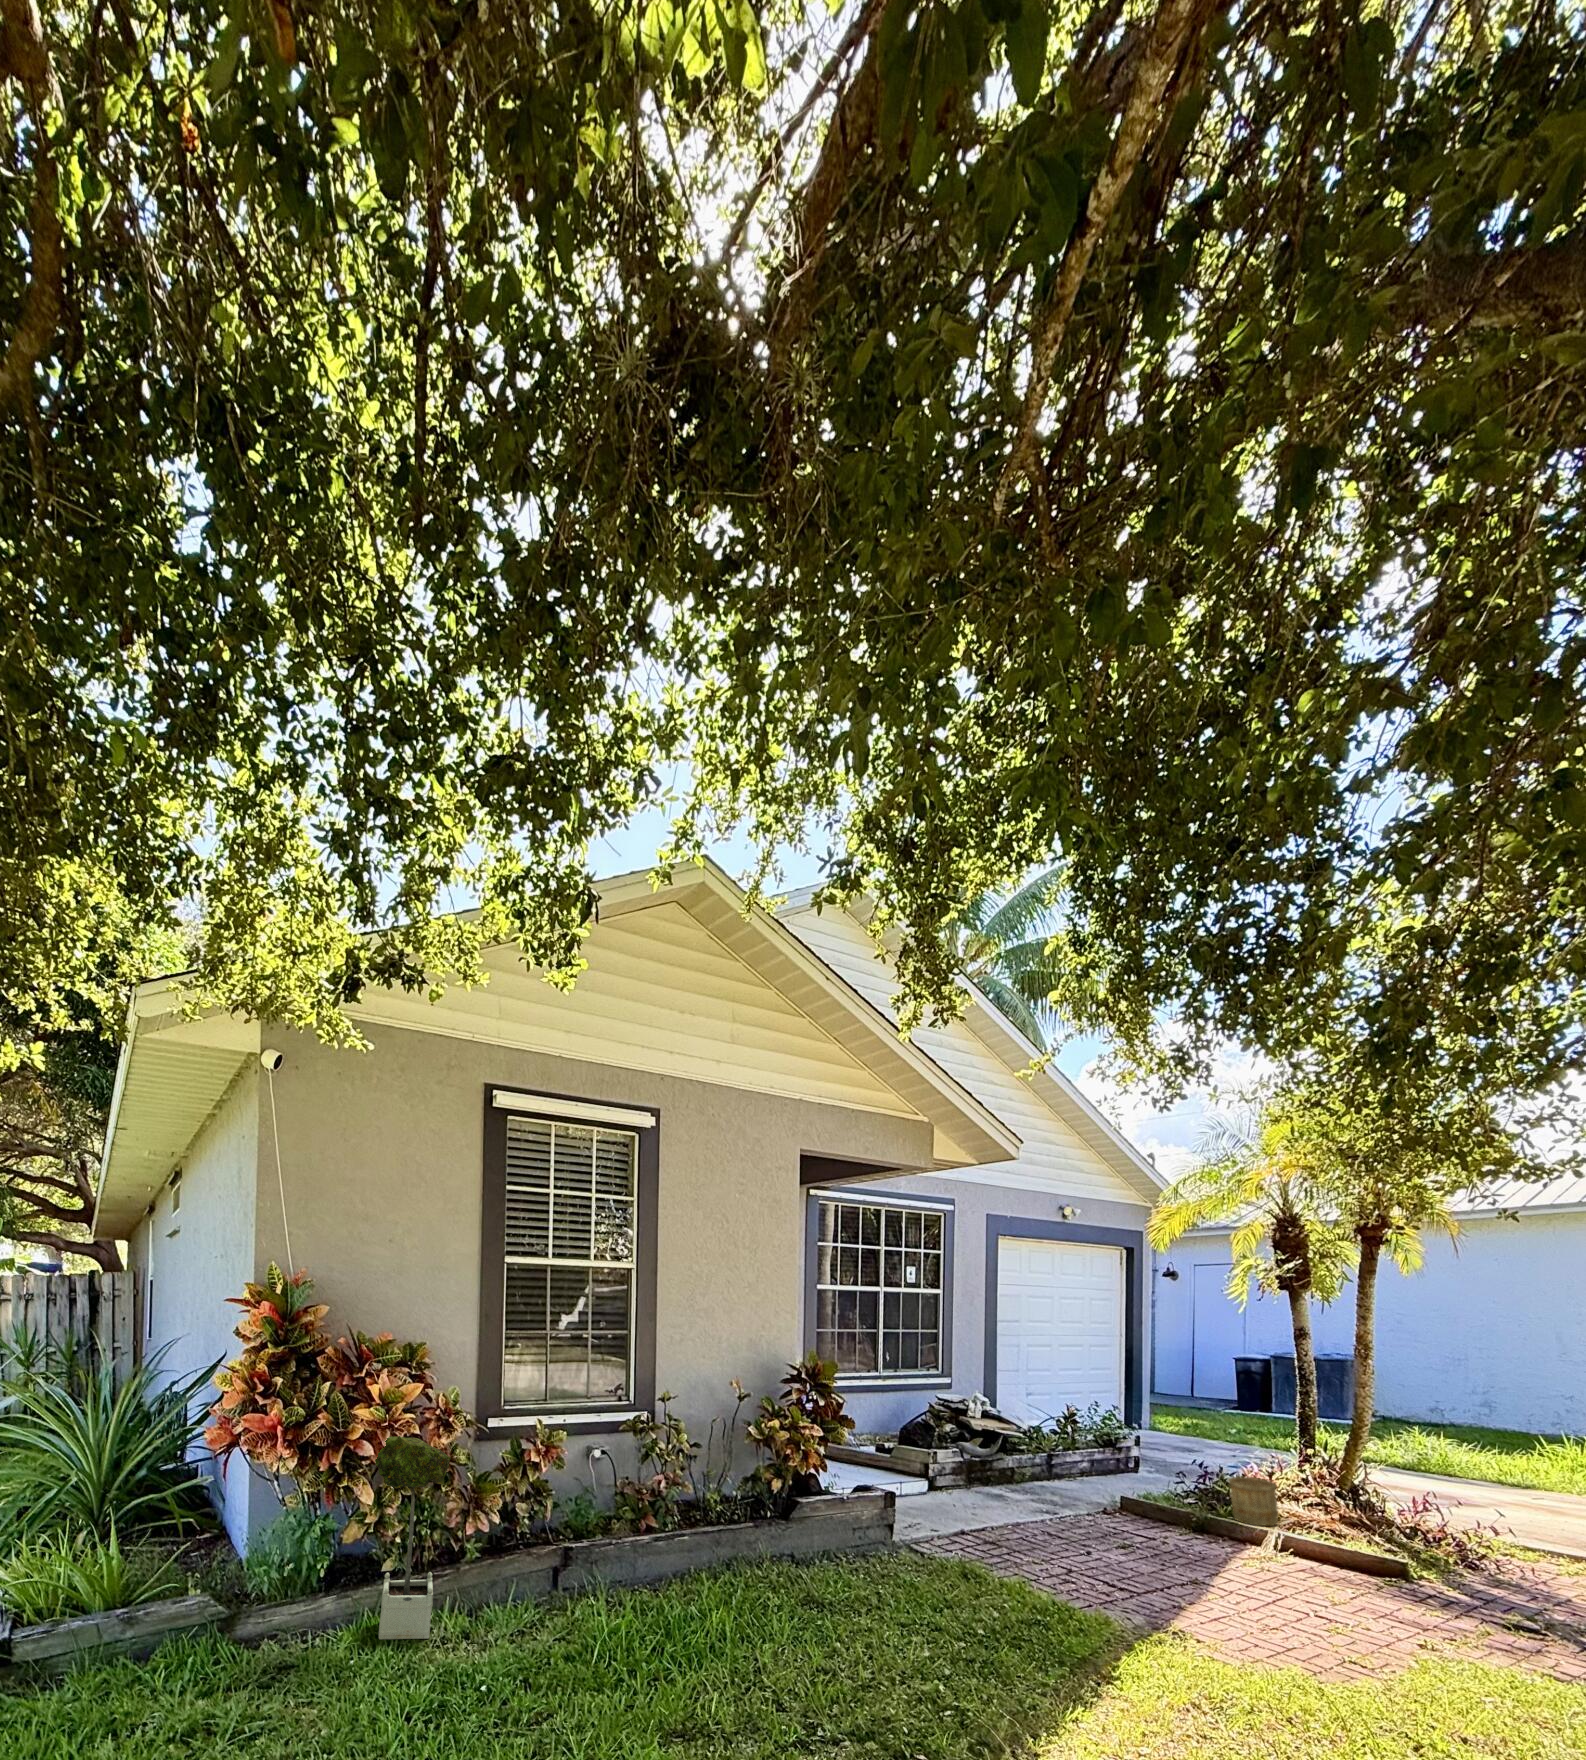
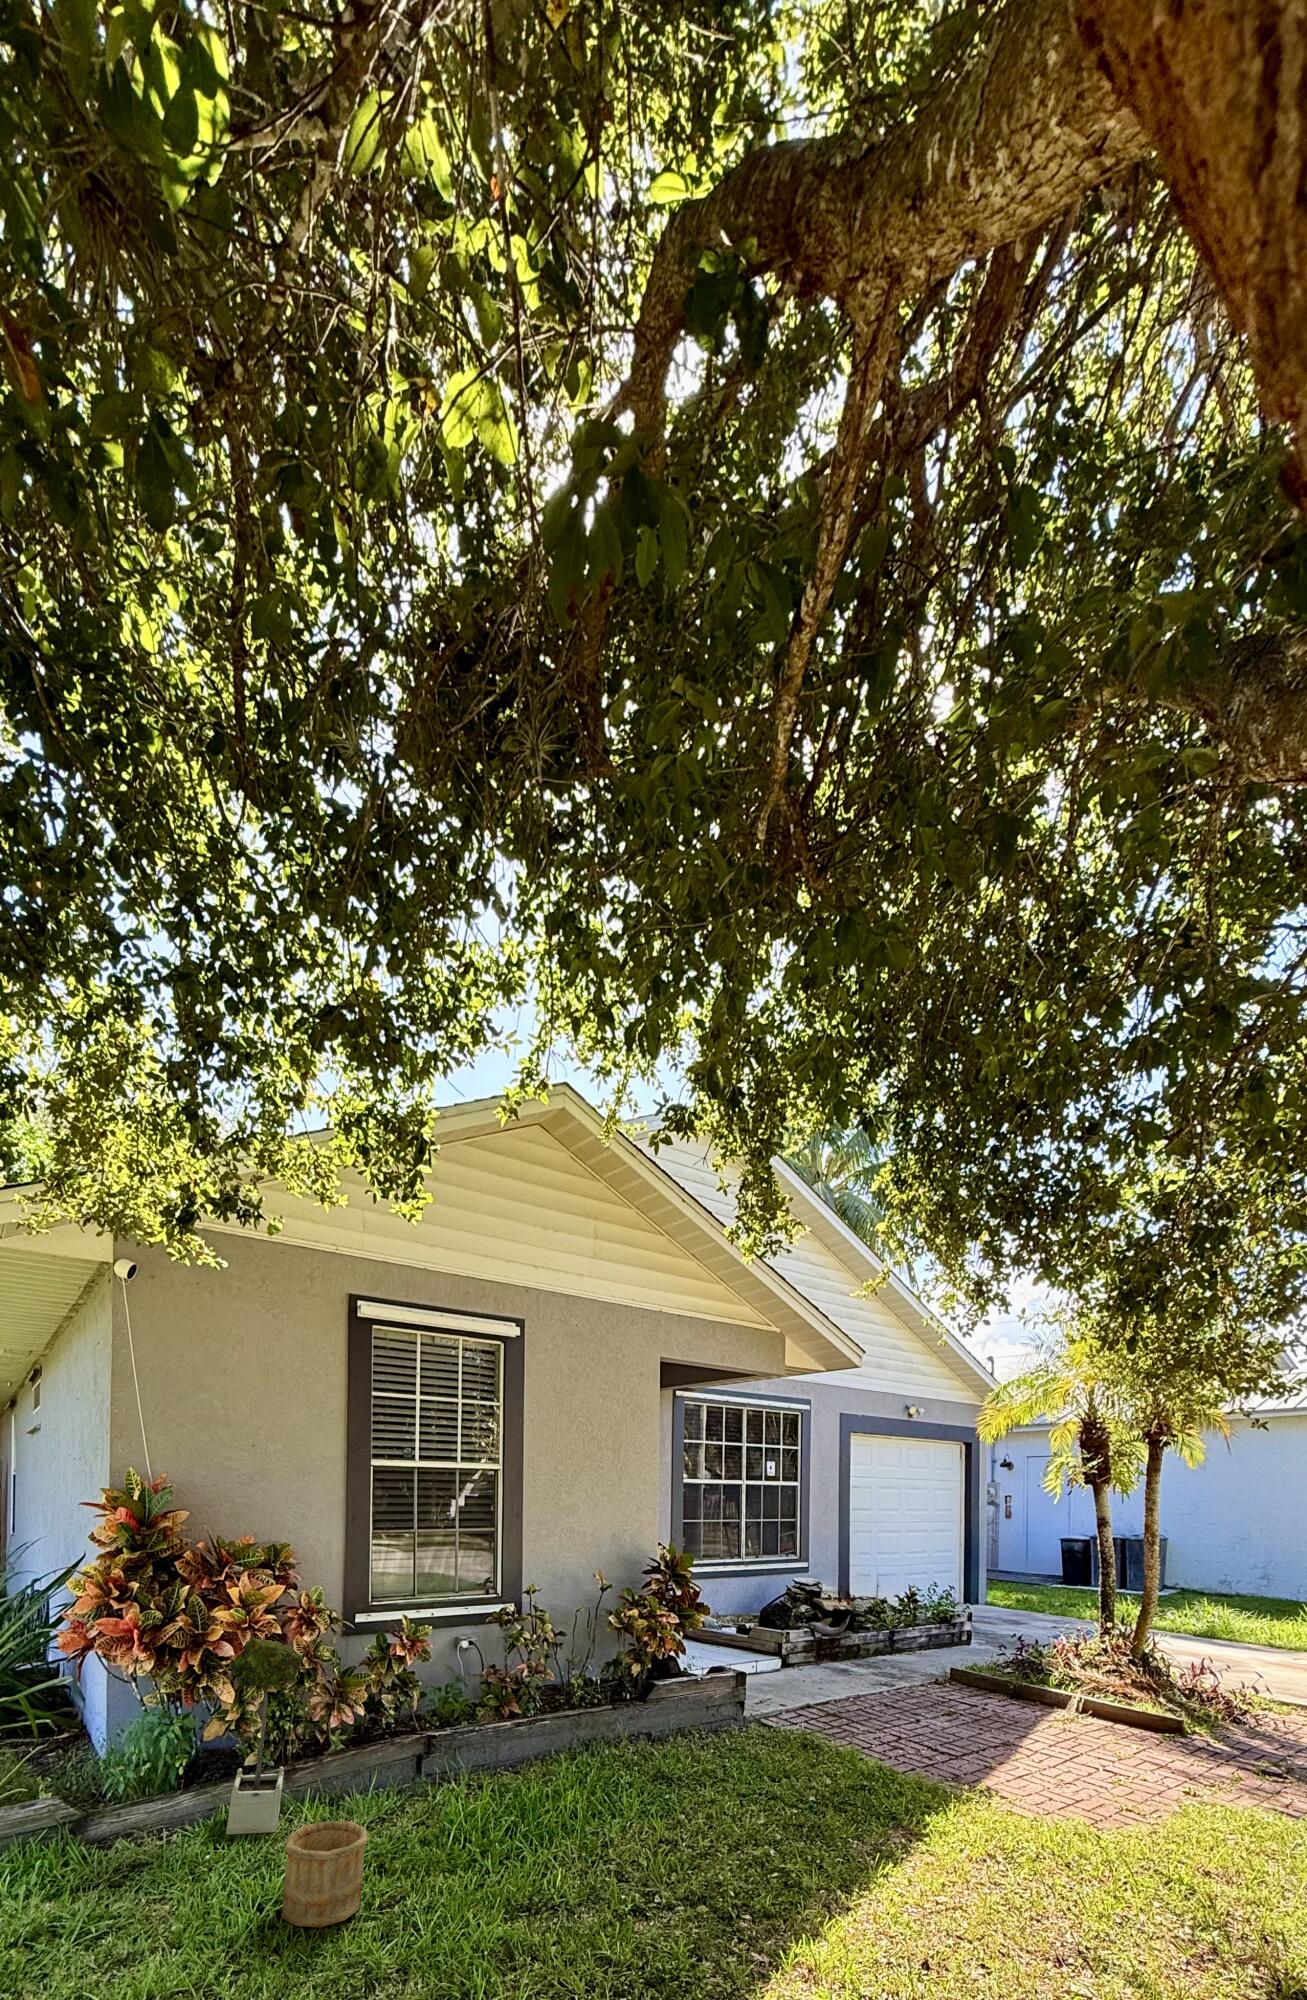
wooden bucket: present [1229,1476,1278,1526] -> present [282,1821,368,1927]

